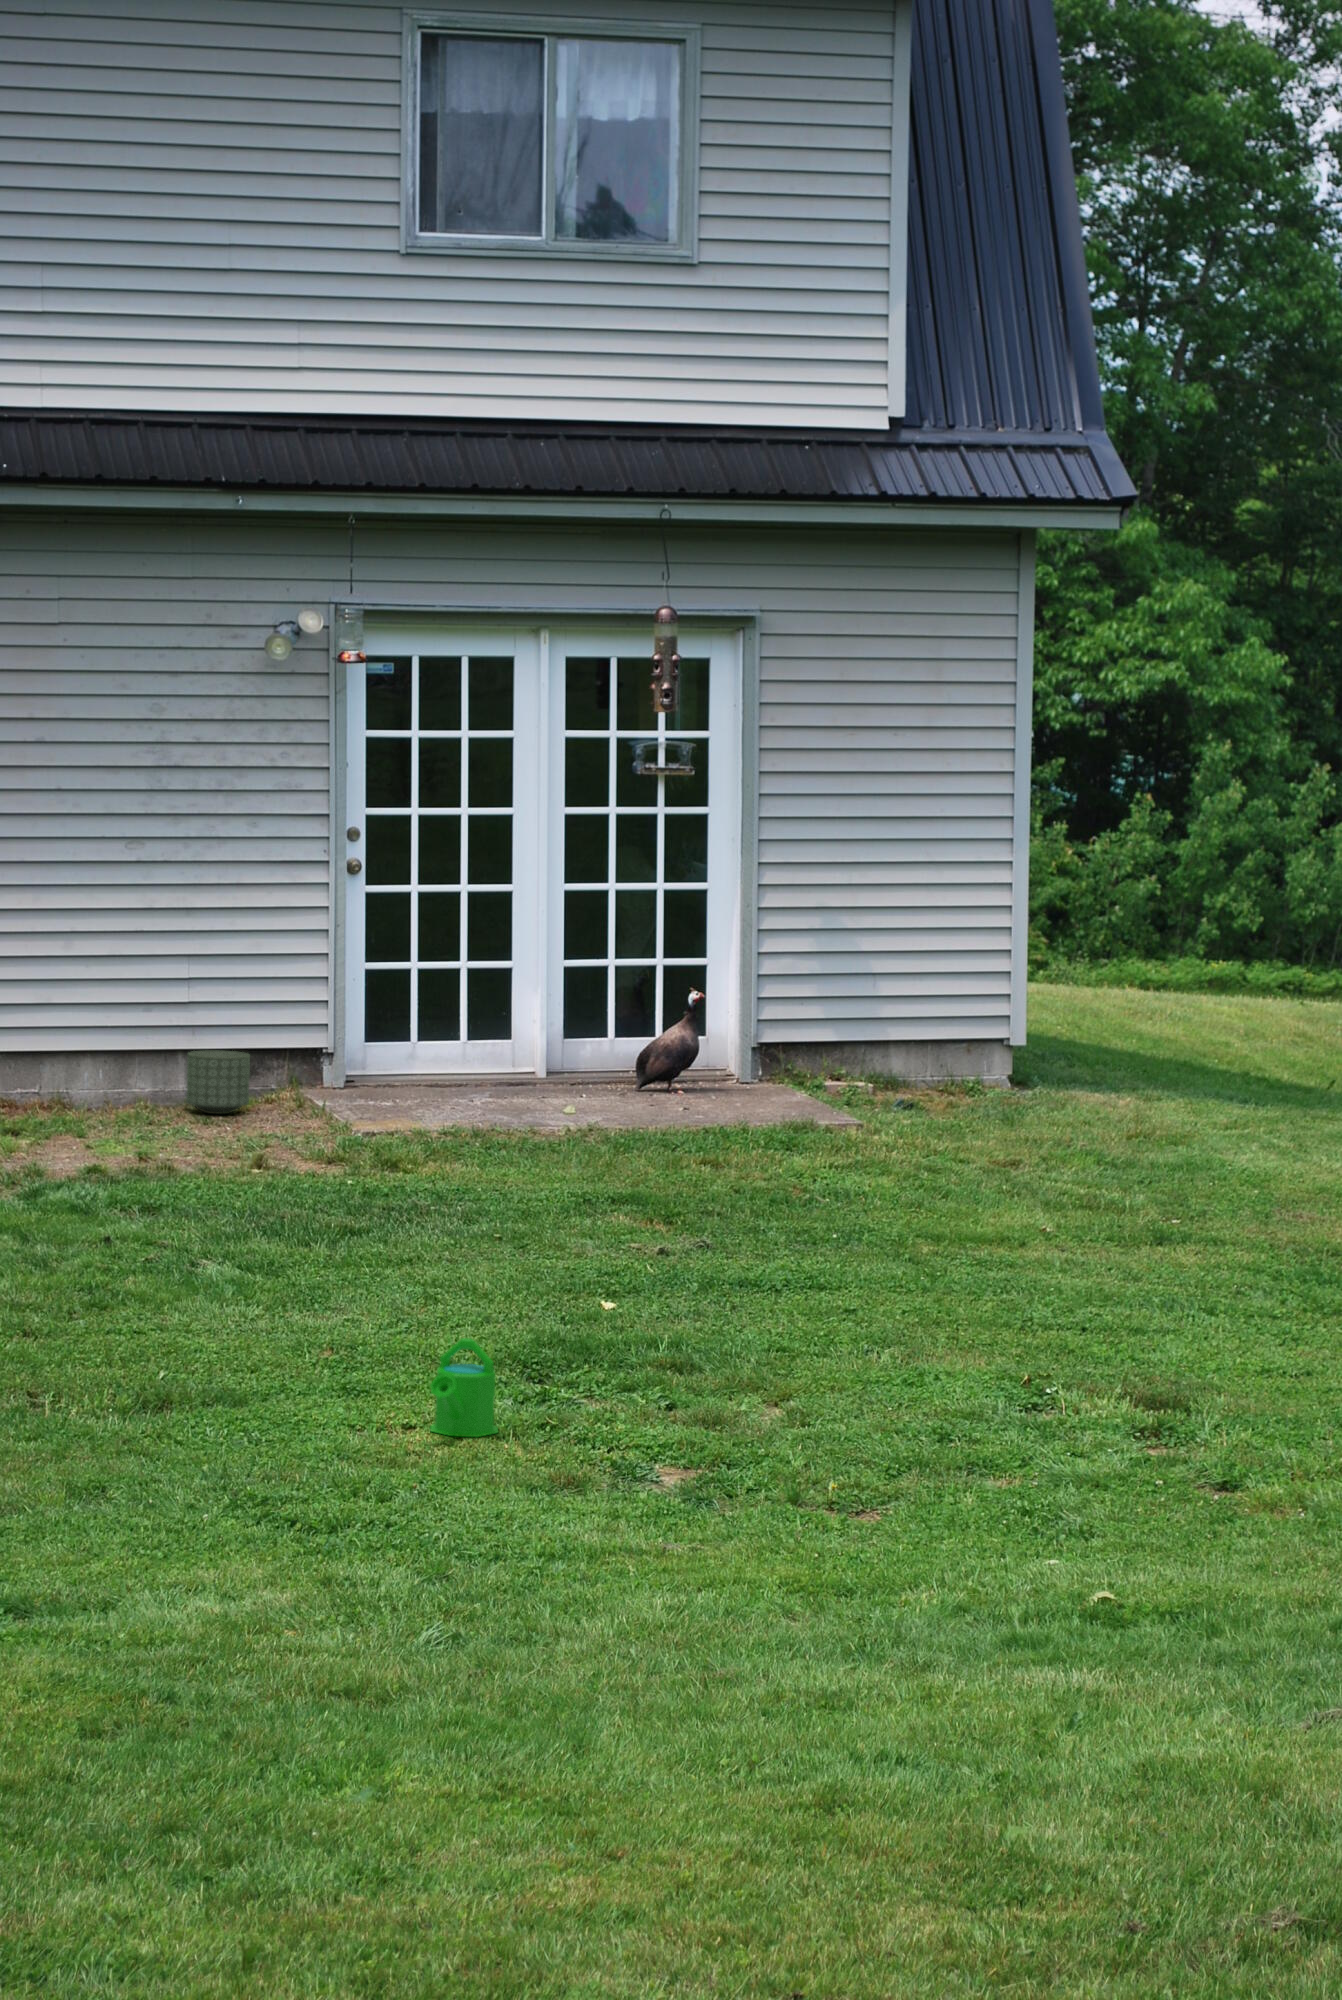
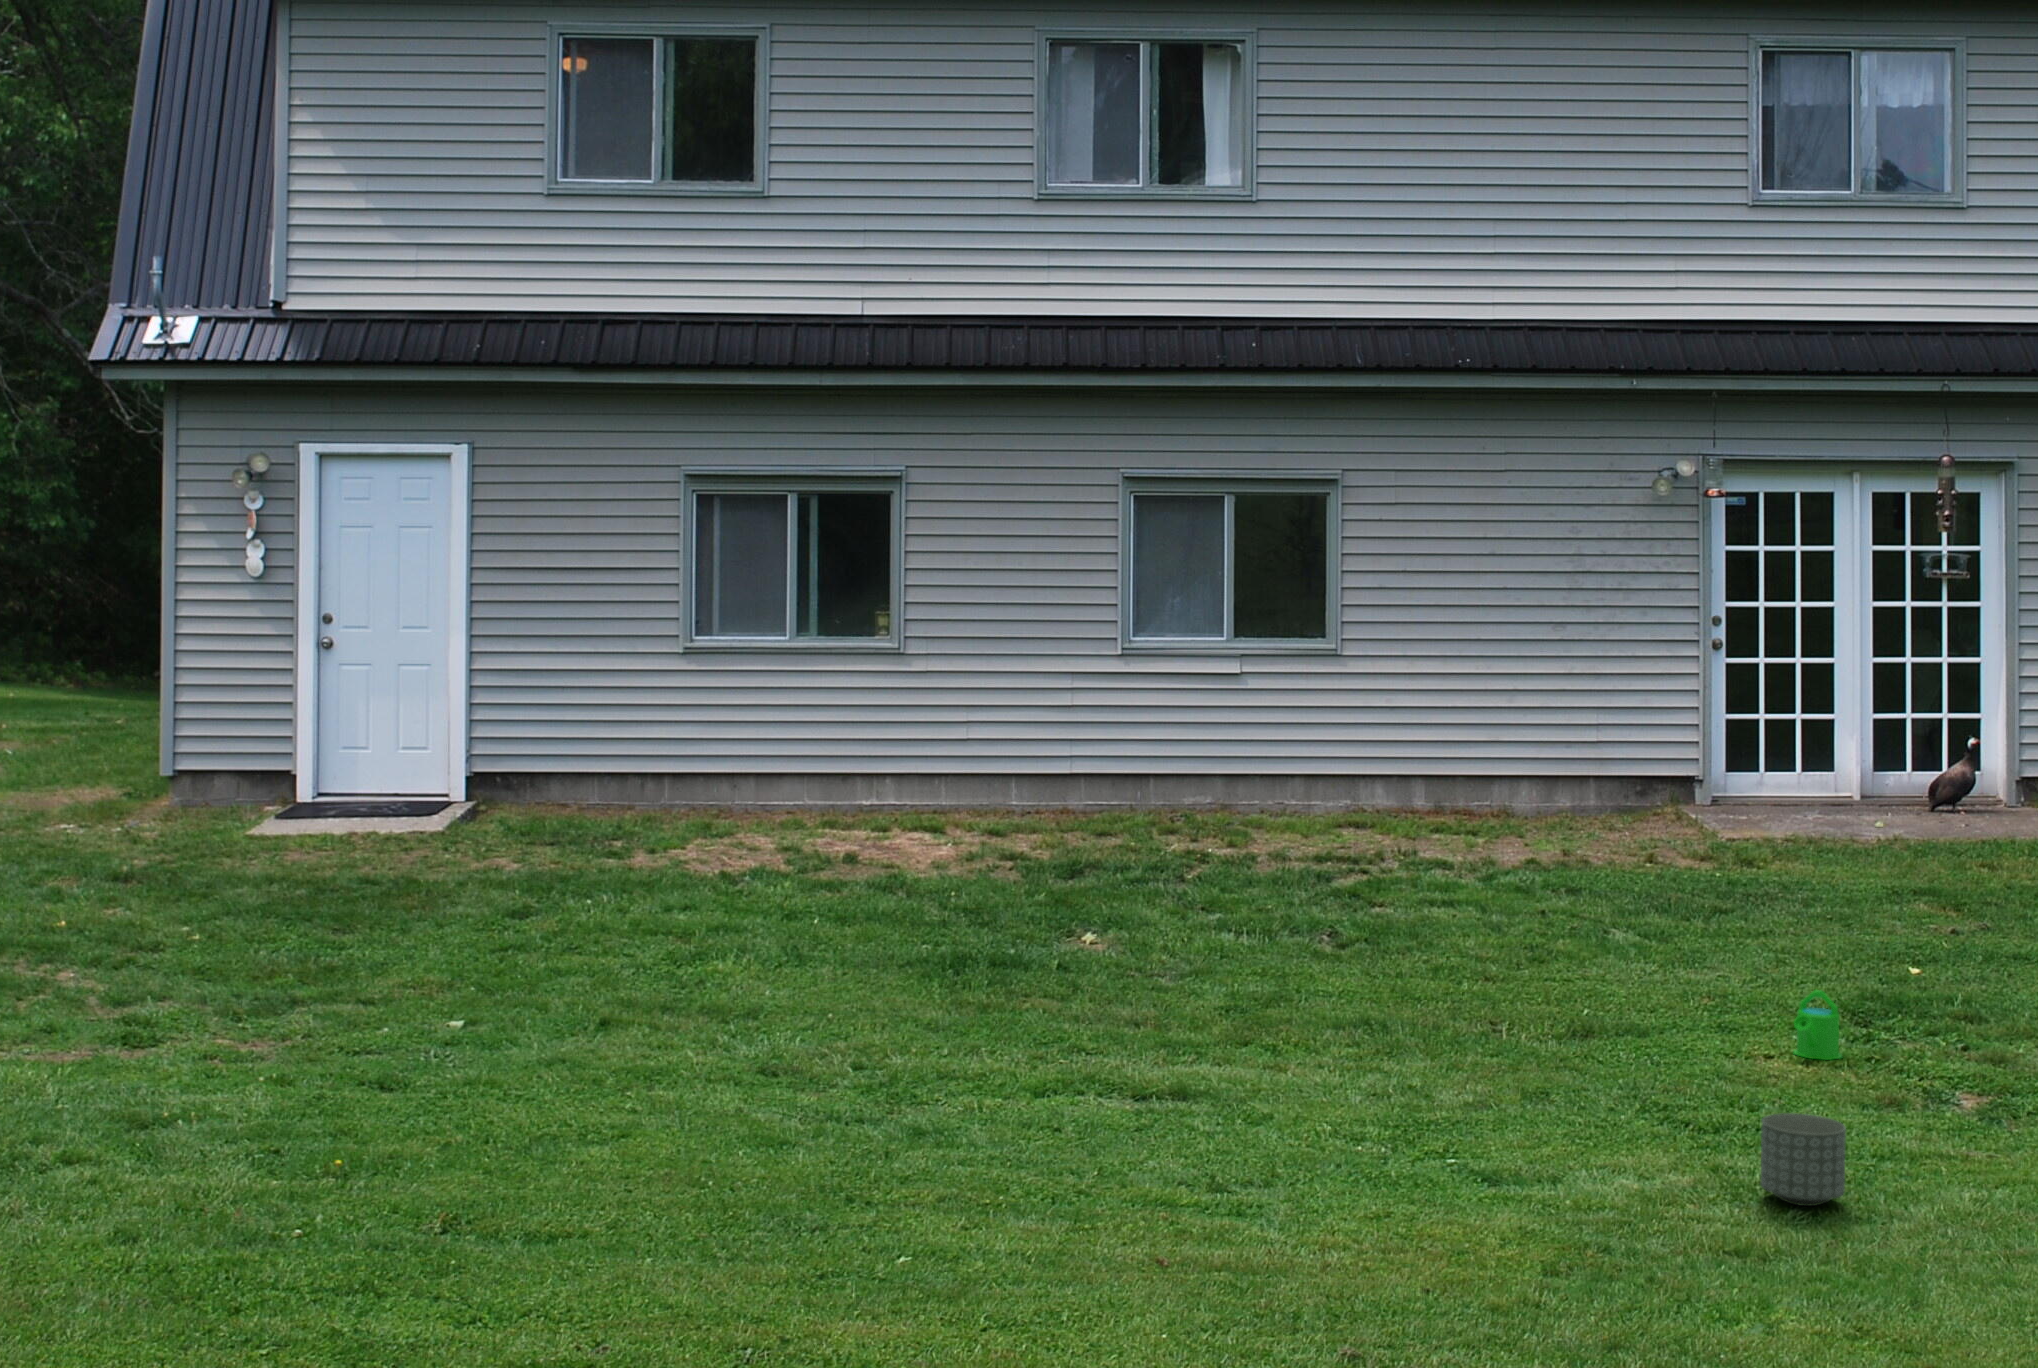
planter: present [186,1050,250,1114] -> present [1761,1113,1846,1206]

